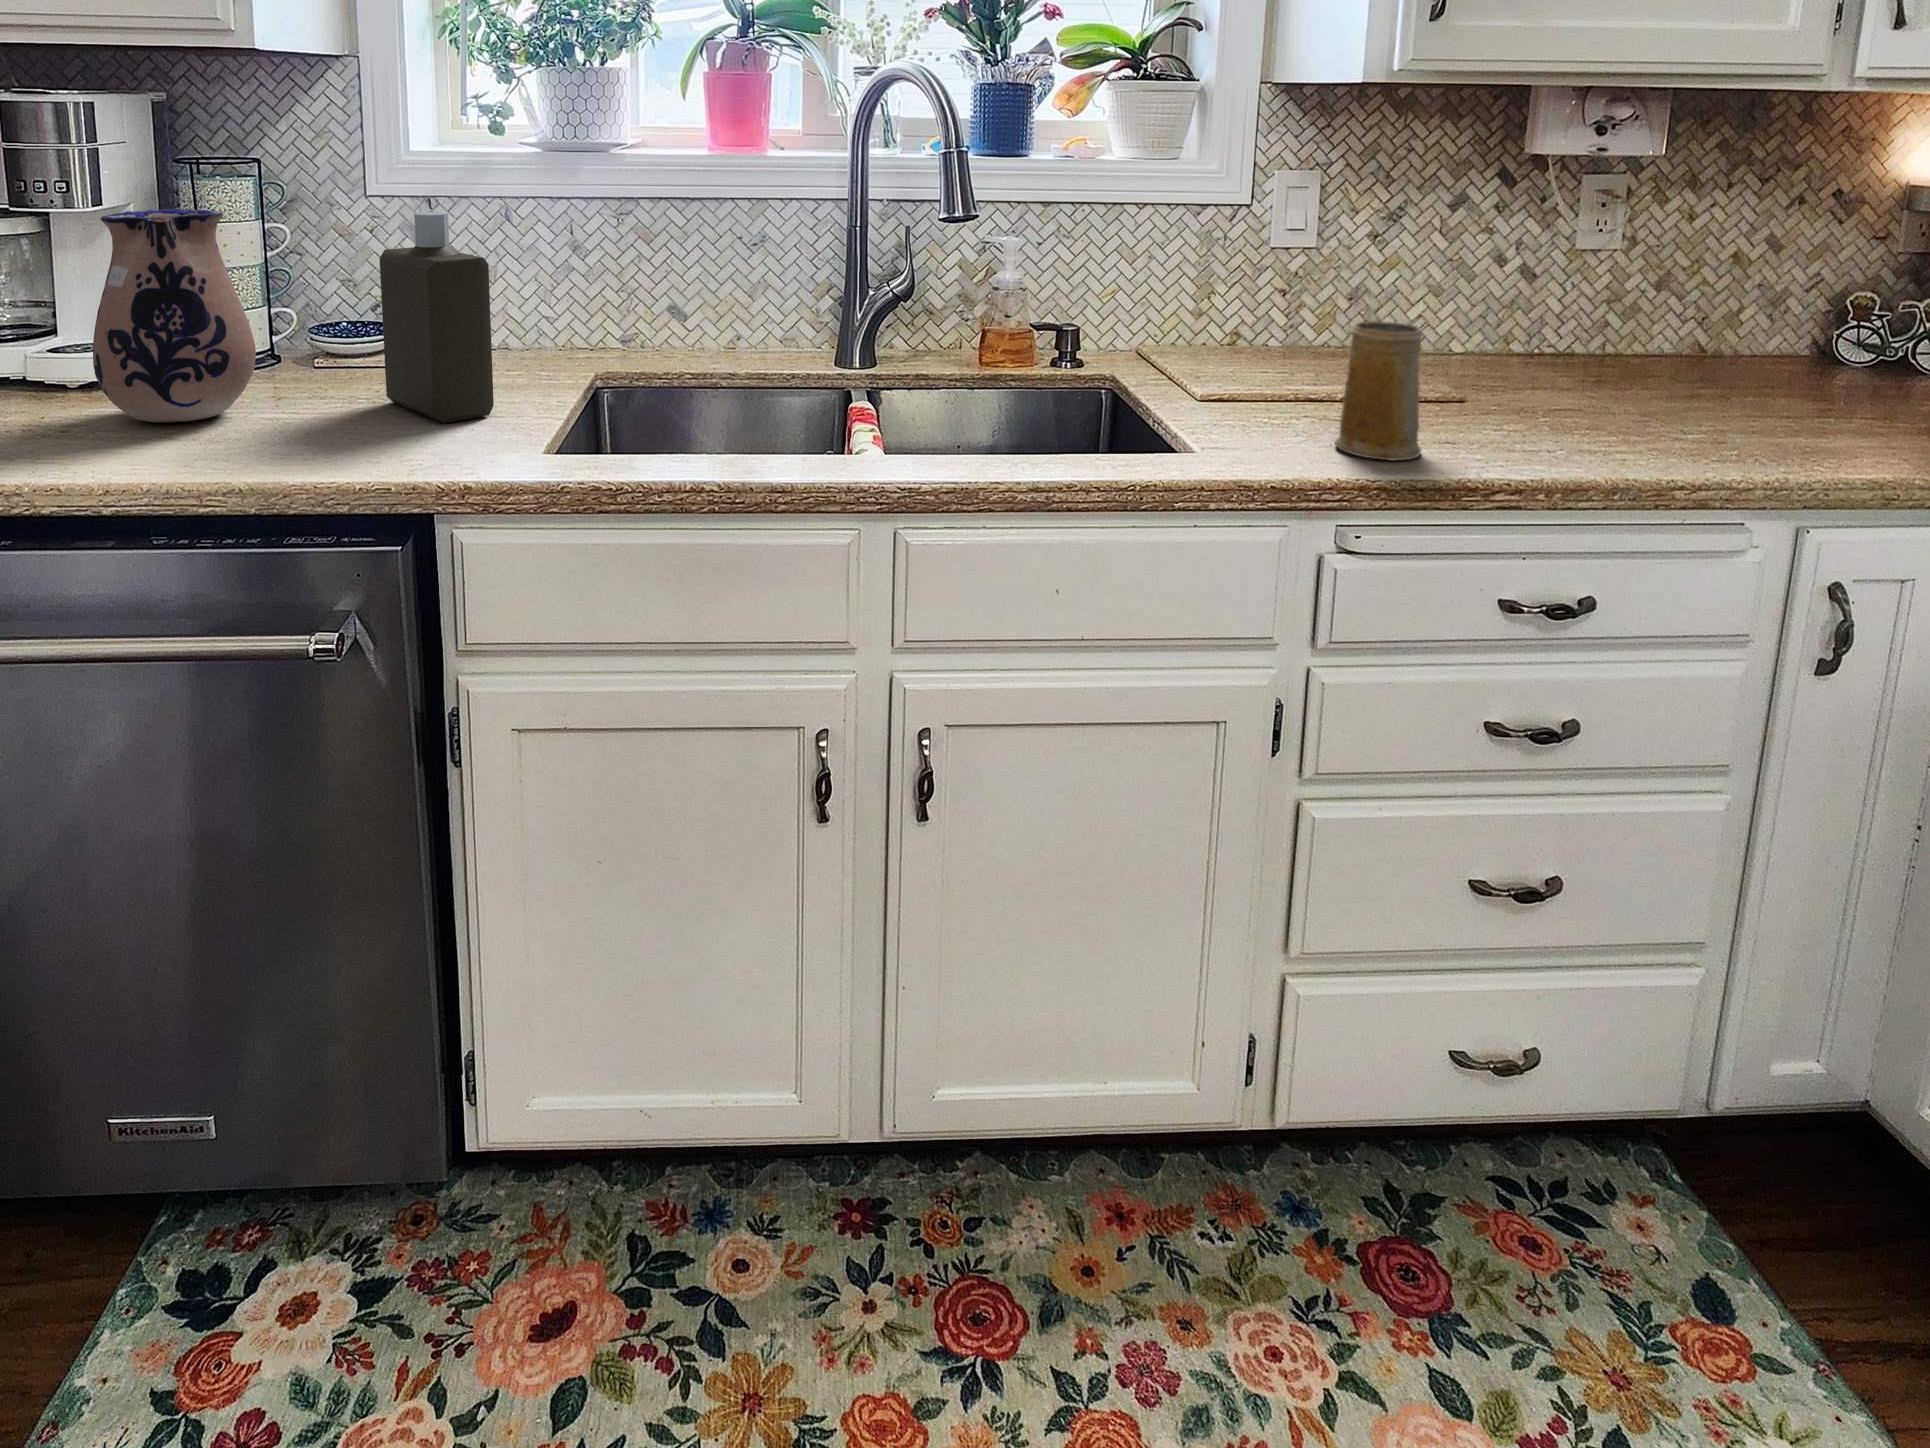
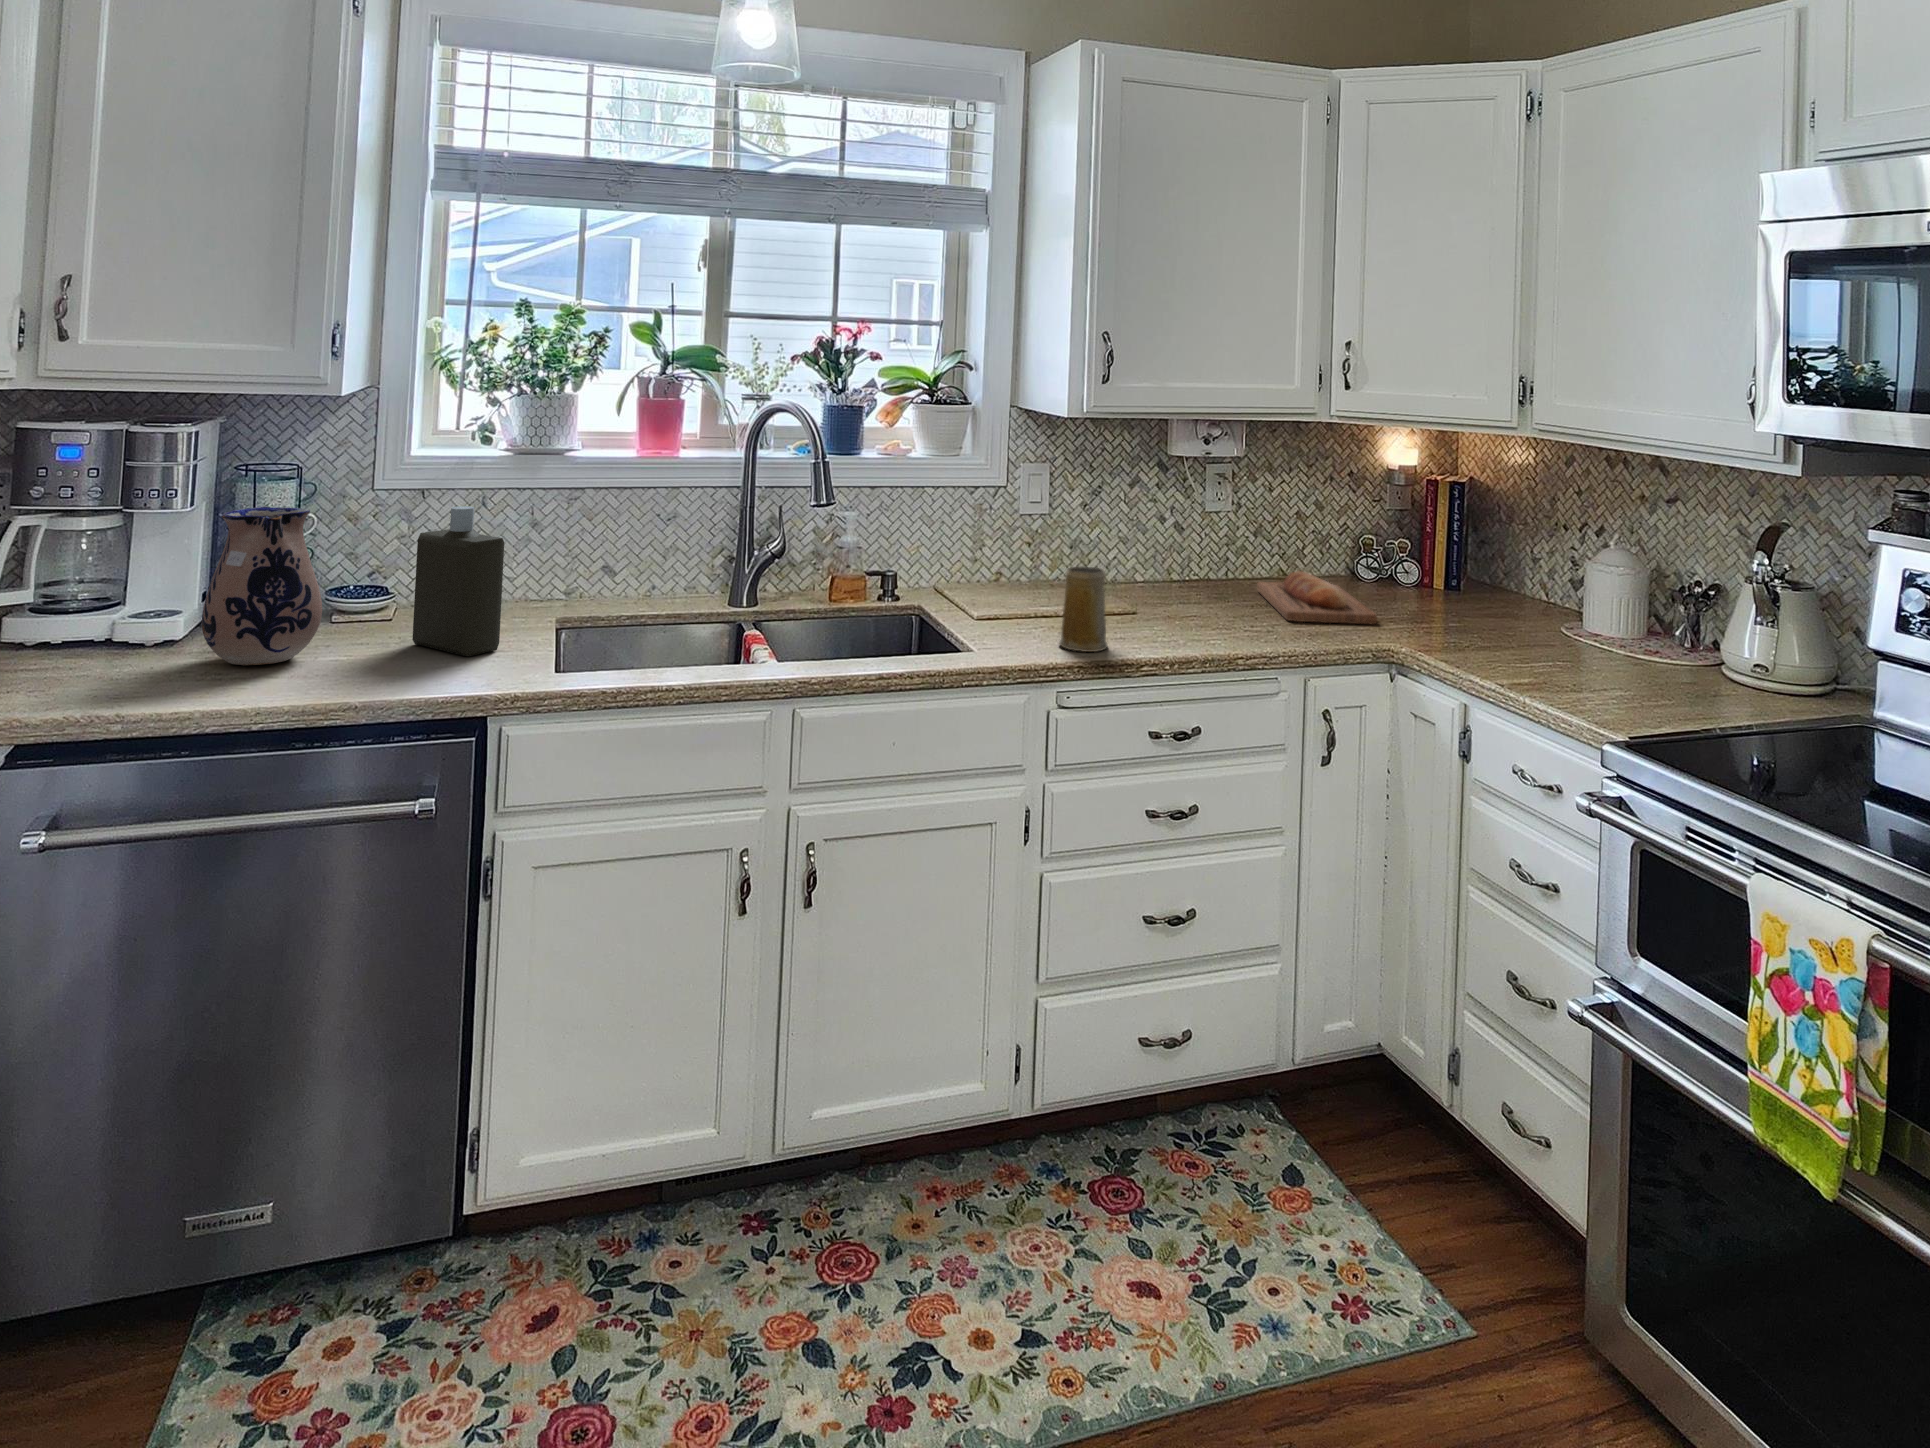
bread loaf: none [1662,342,1917,435] -> present [1257,571,1377,624]

